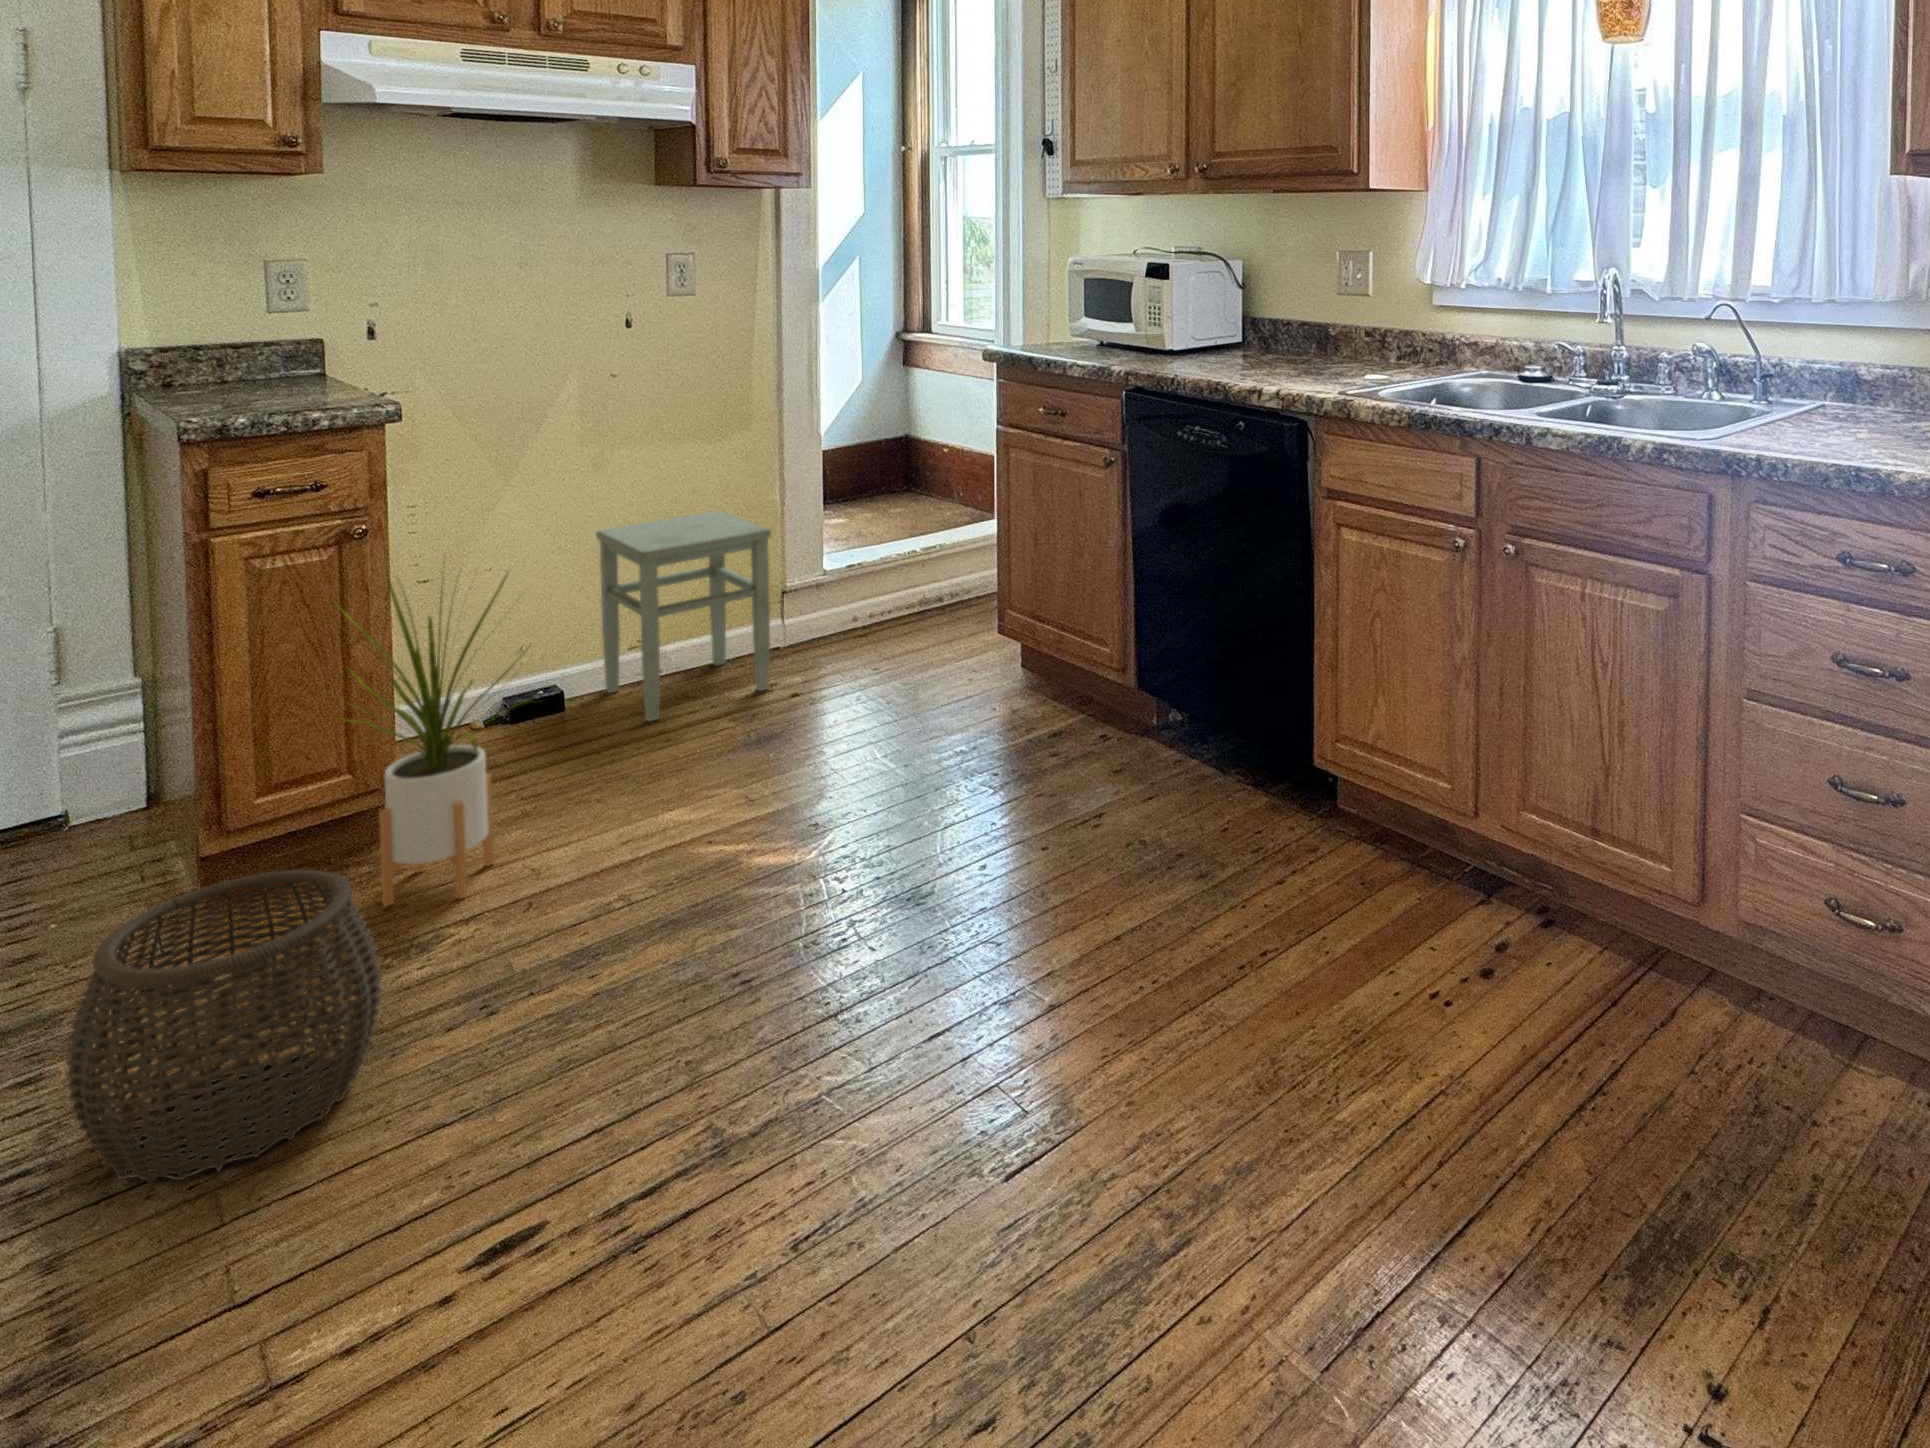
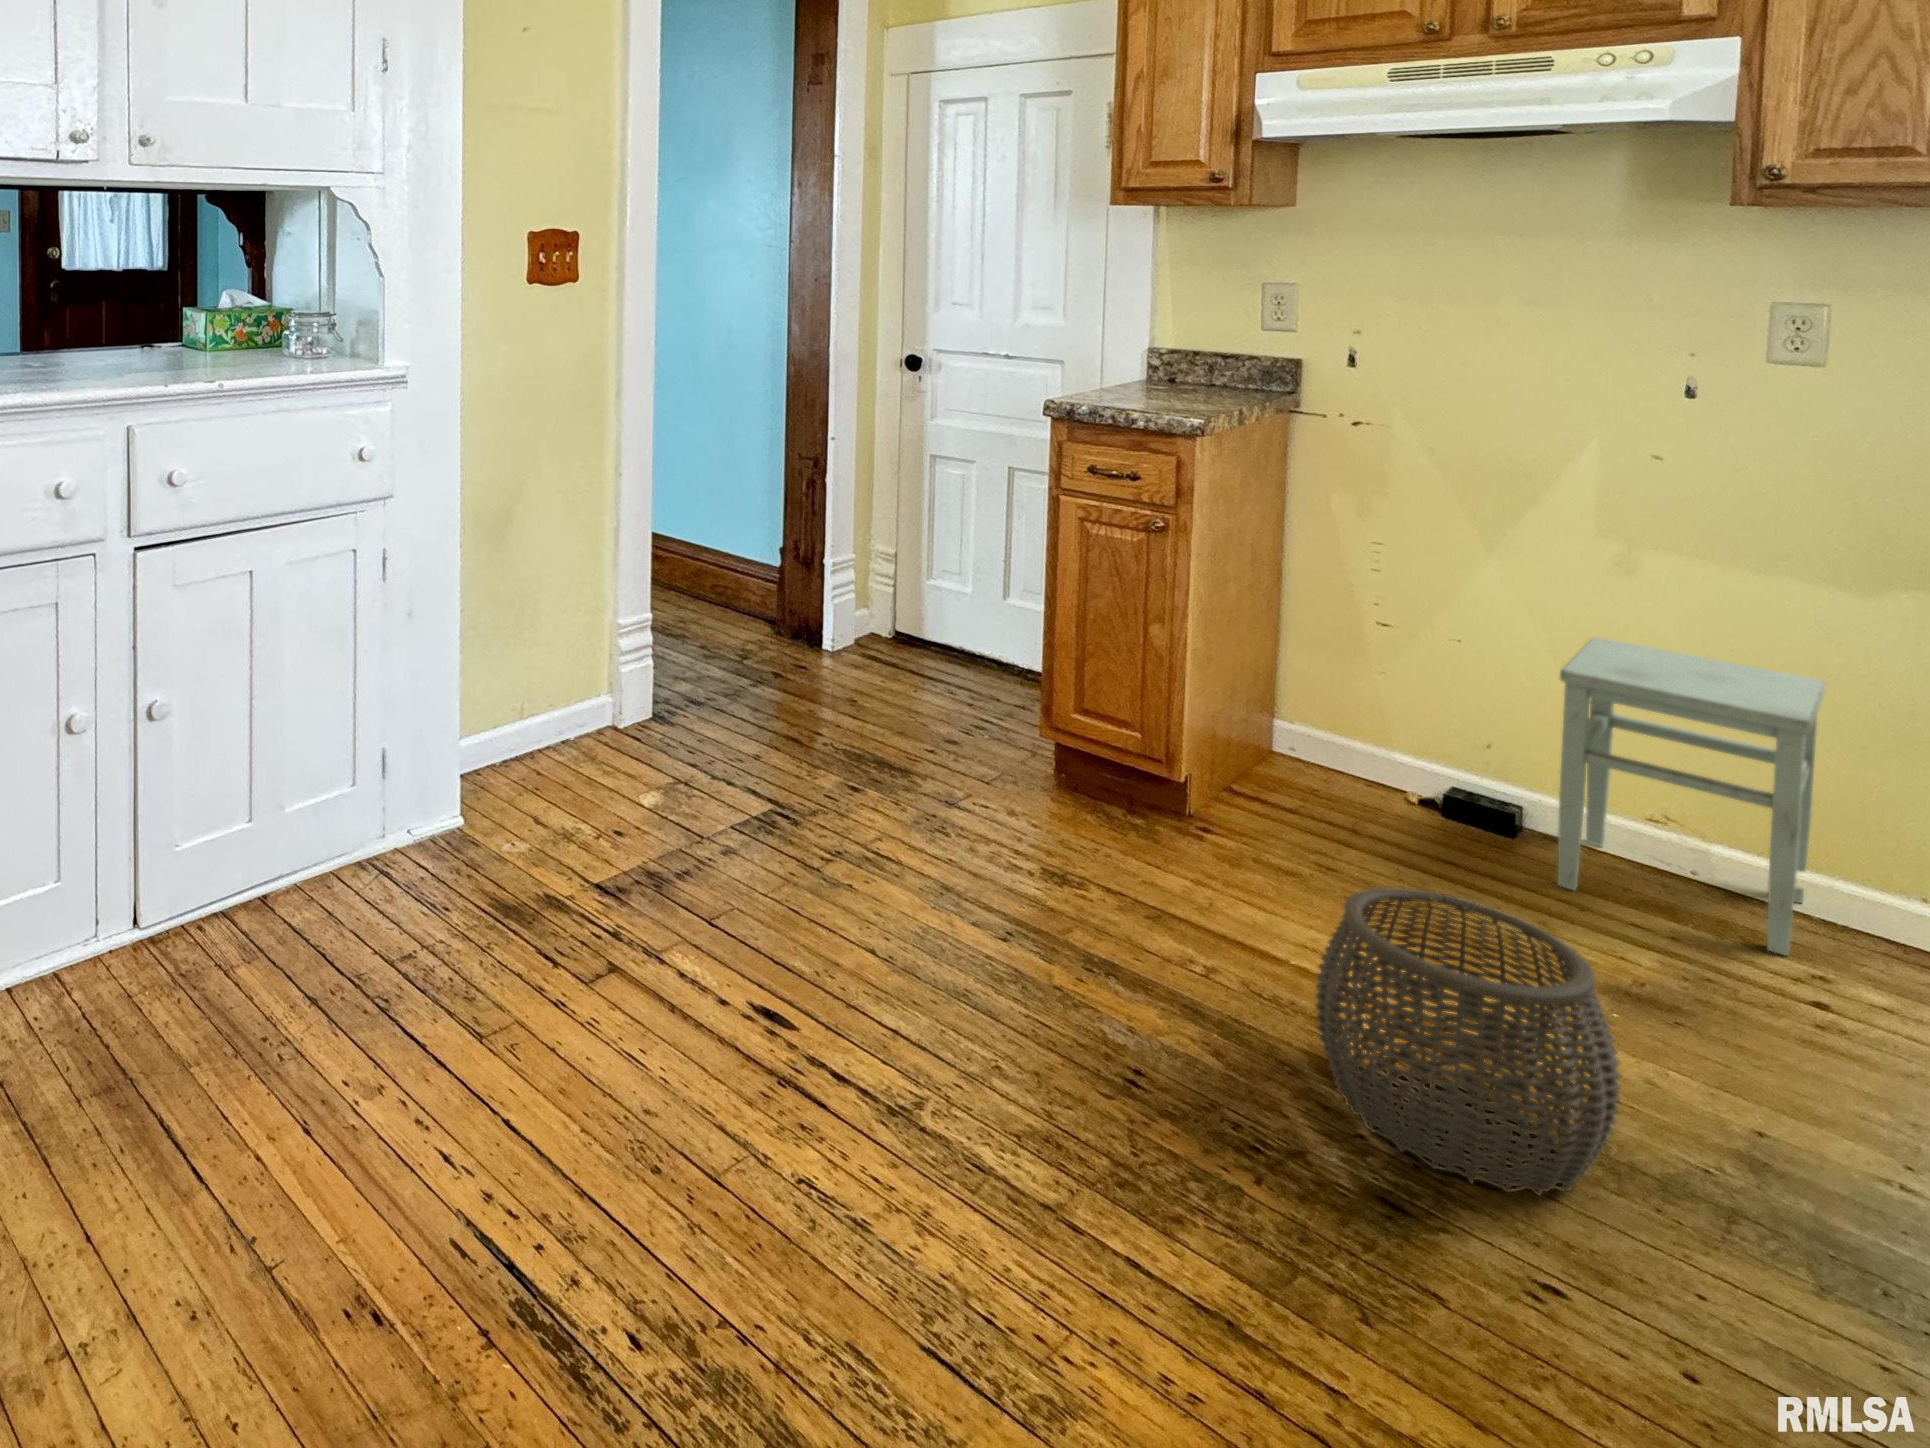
house plant: present [329,563,529,906] -> none [1058,555,1249,877]
woven basket: present [65,870,382,1183] -> present [1315,887,1621,1195]

